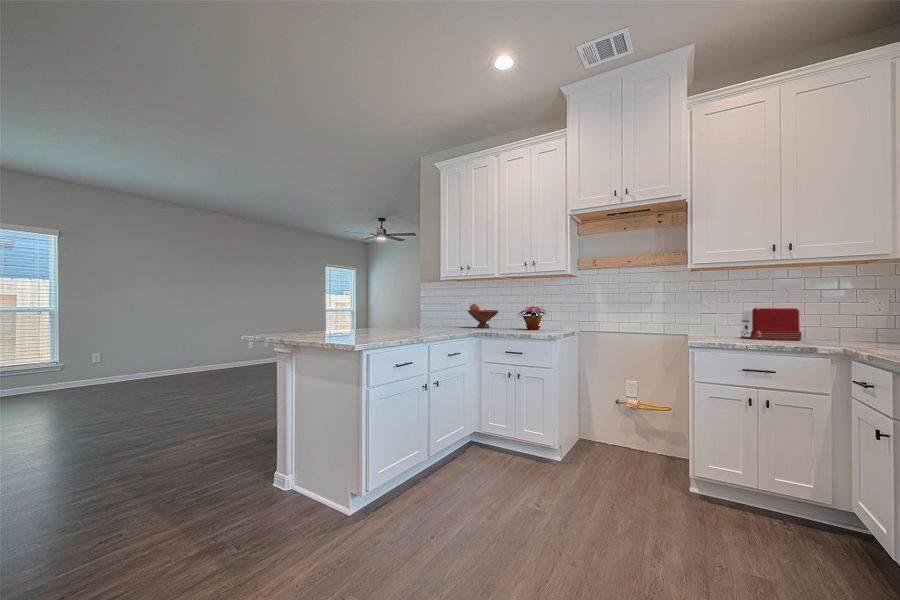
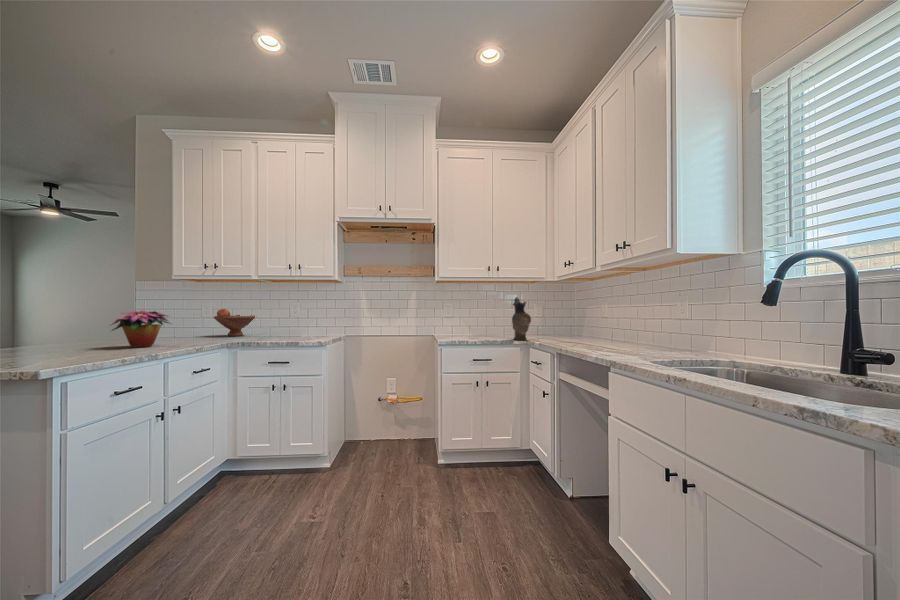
ceramic pitcher: none [814,286,852,348] -> present [512,297,531,340]
flower arrangement: present [518,306,546,330] -> present [111,310,168,348]
toaster: present [741,308,802,340] -> none [467,312,501,335]

